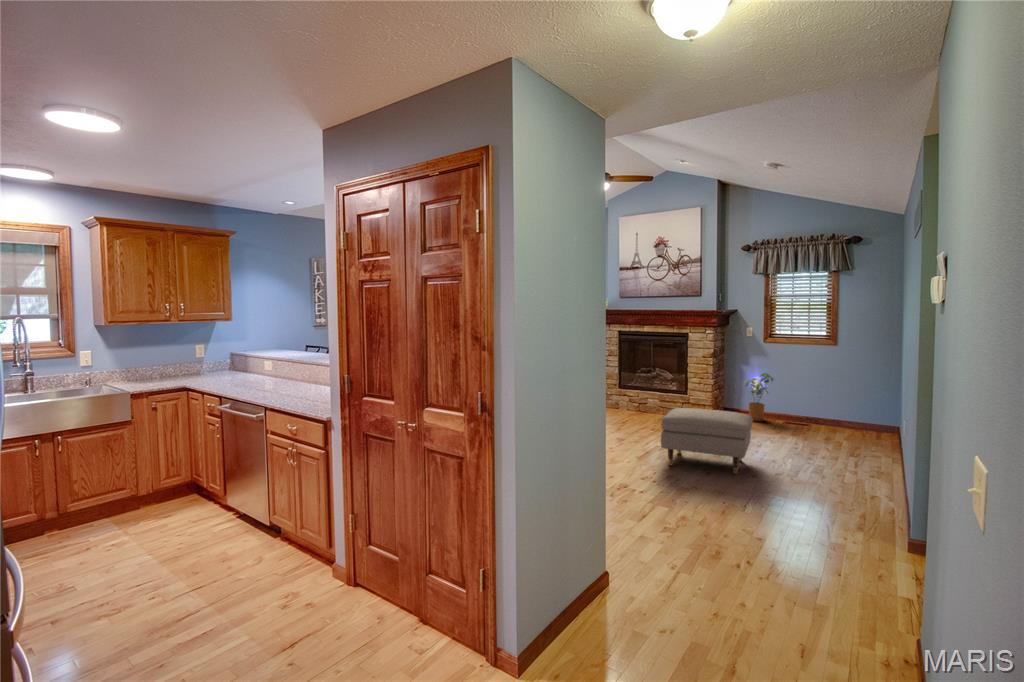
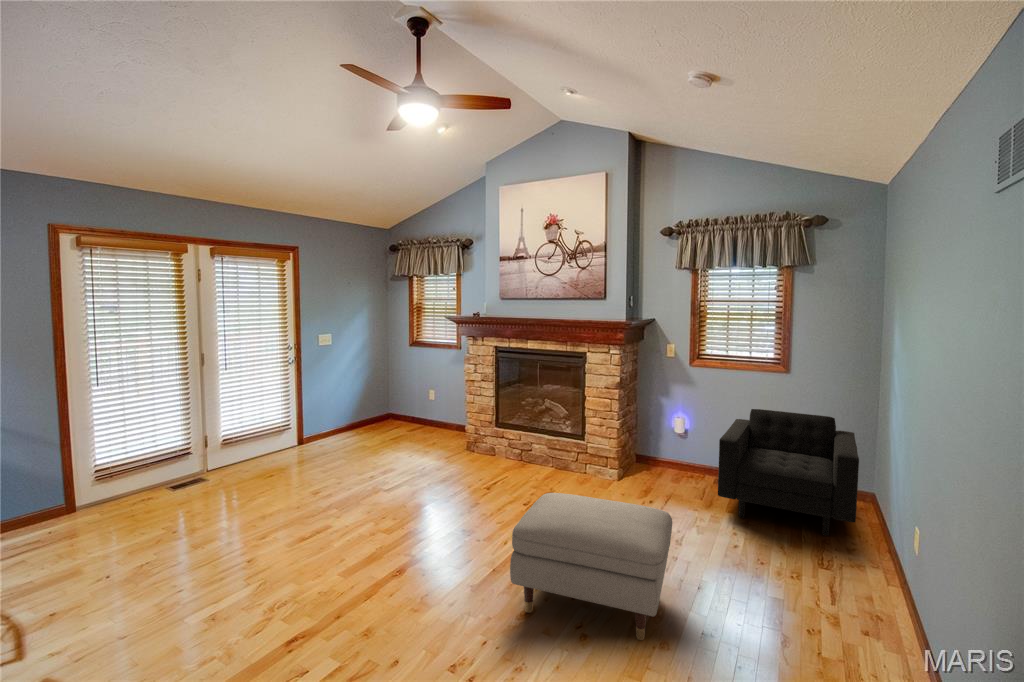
armchair: none [784,370,883,445] -> present [718,409,859,536]
house plant: present [745,373,774,421] -> none [663,410,706,479]

